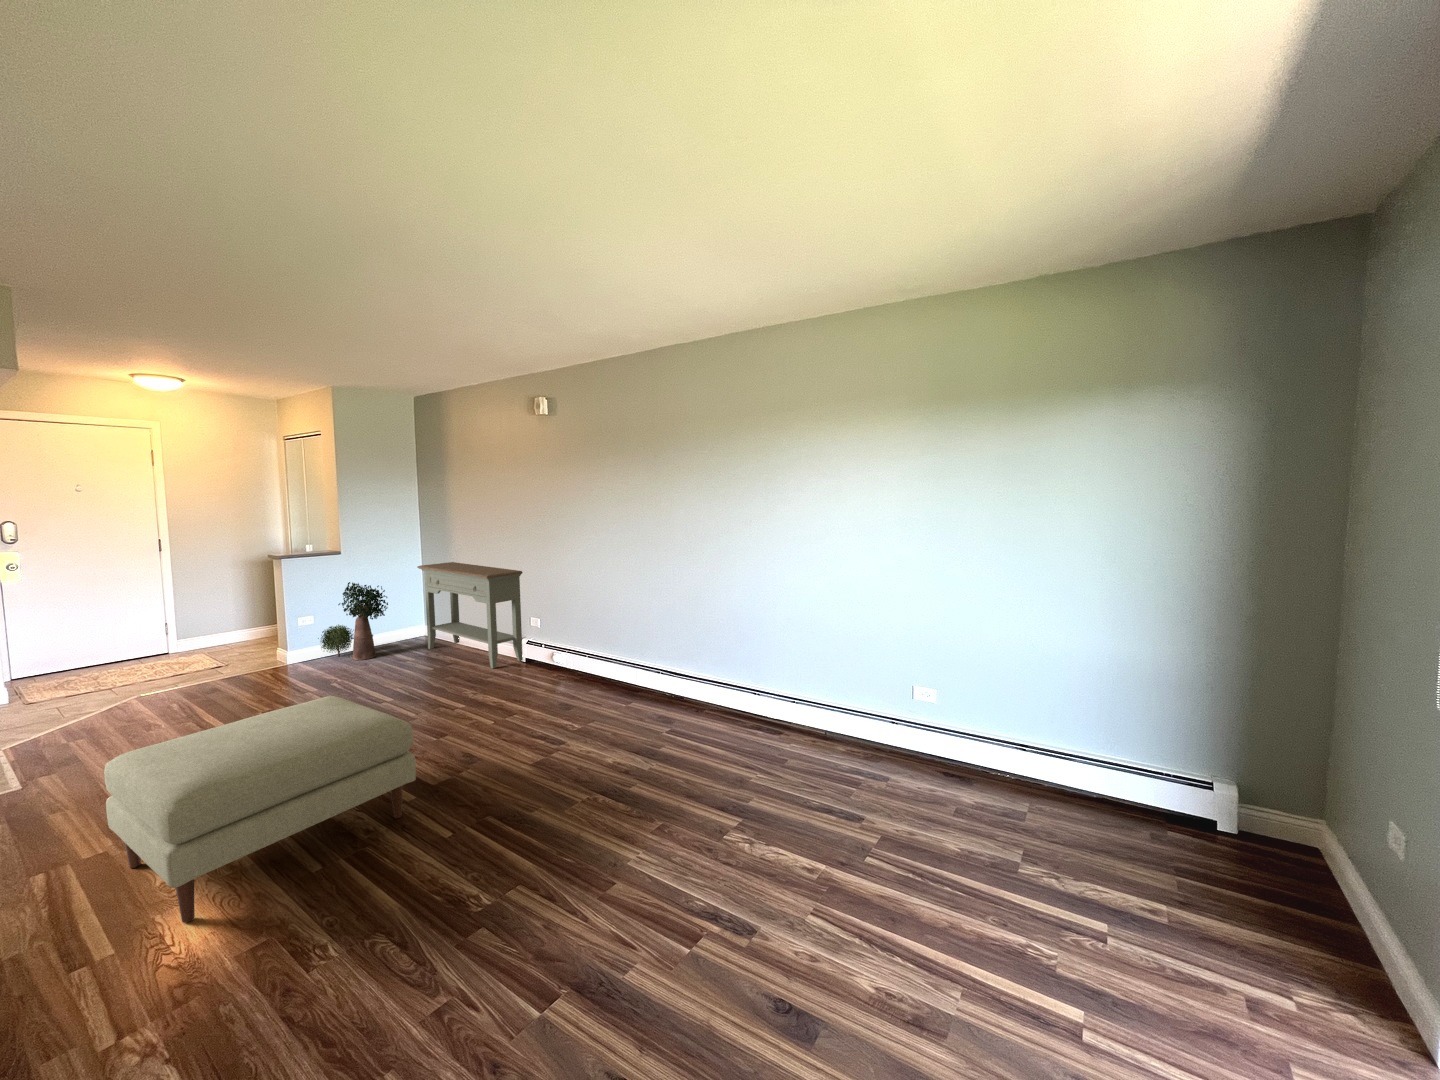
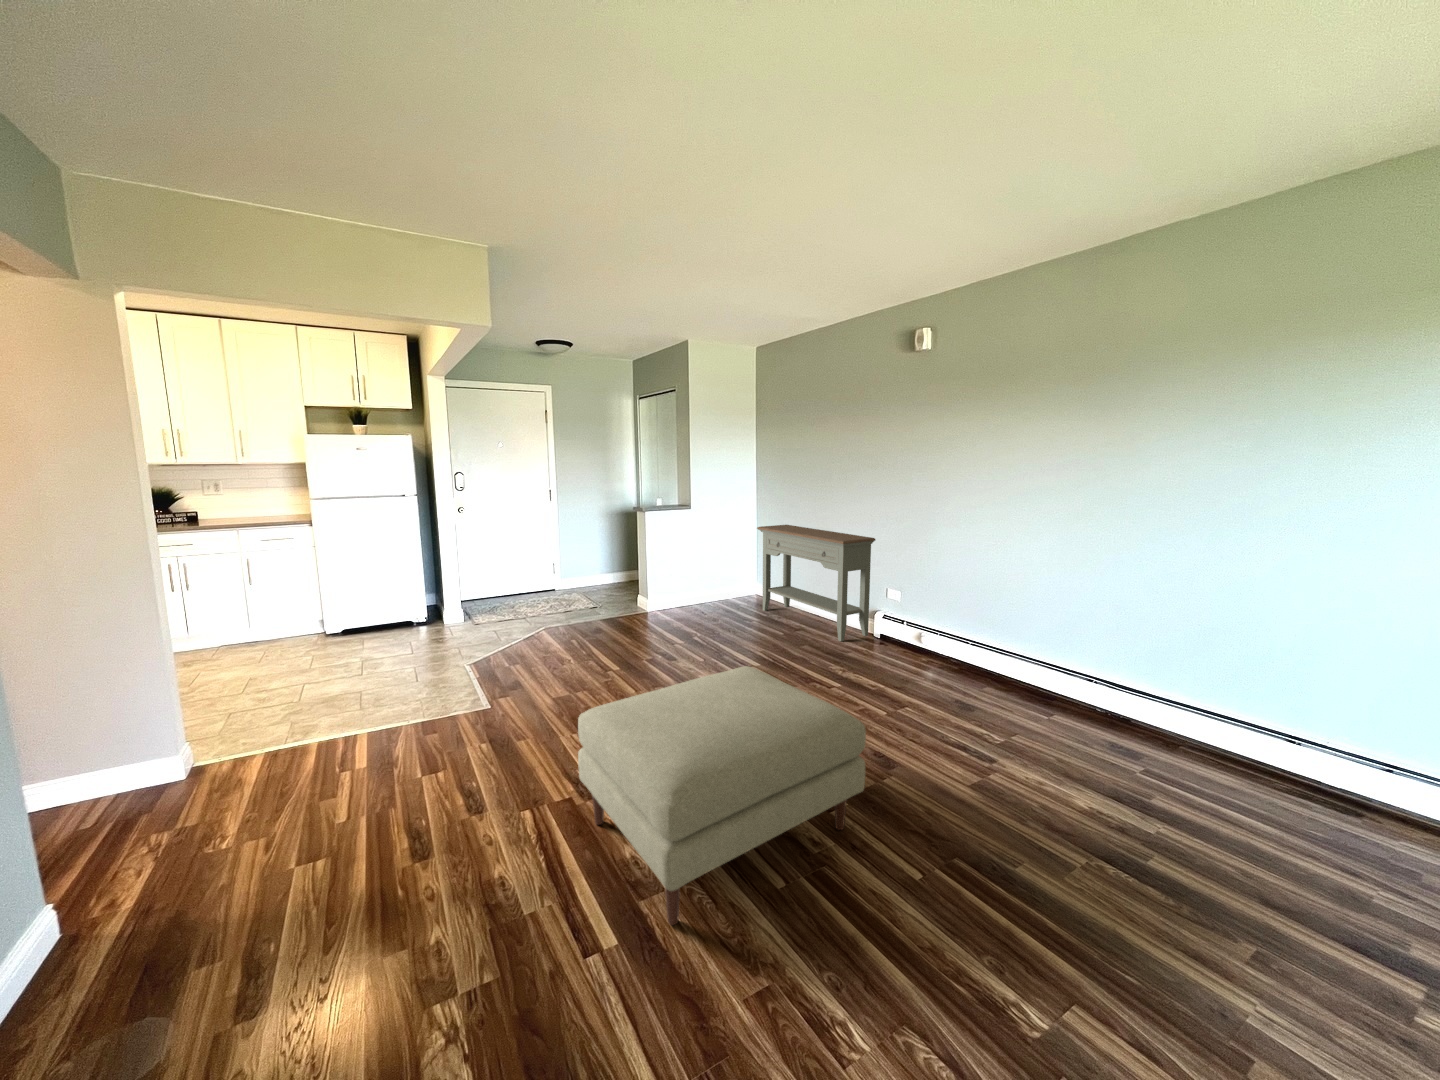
potted plant: present [318,582,388,660] -> none [670,539,731,615]

